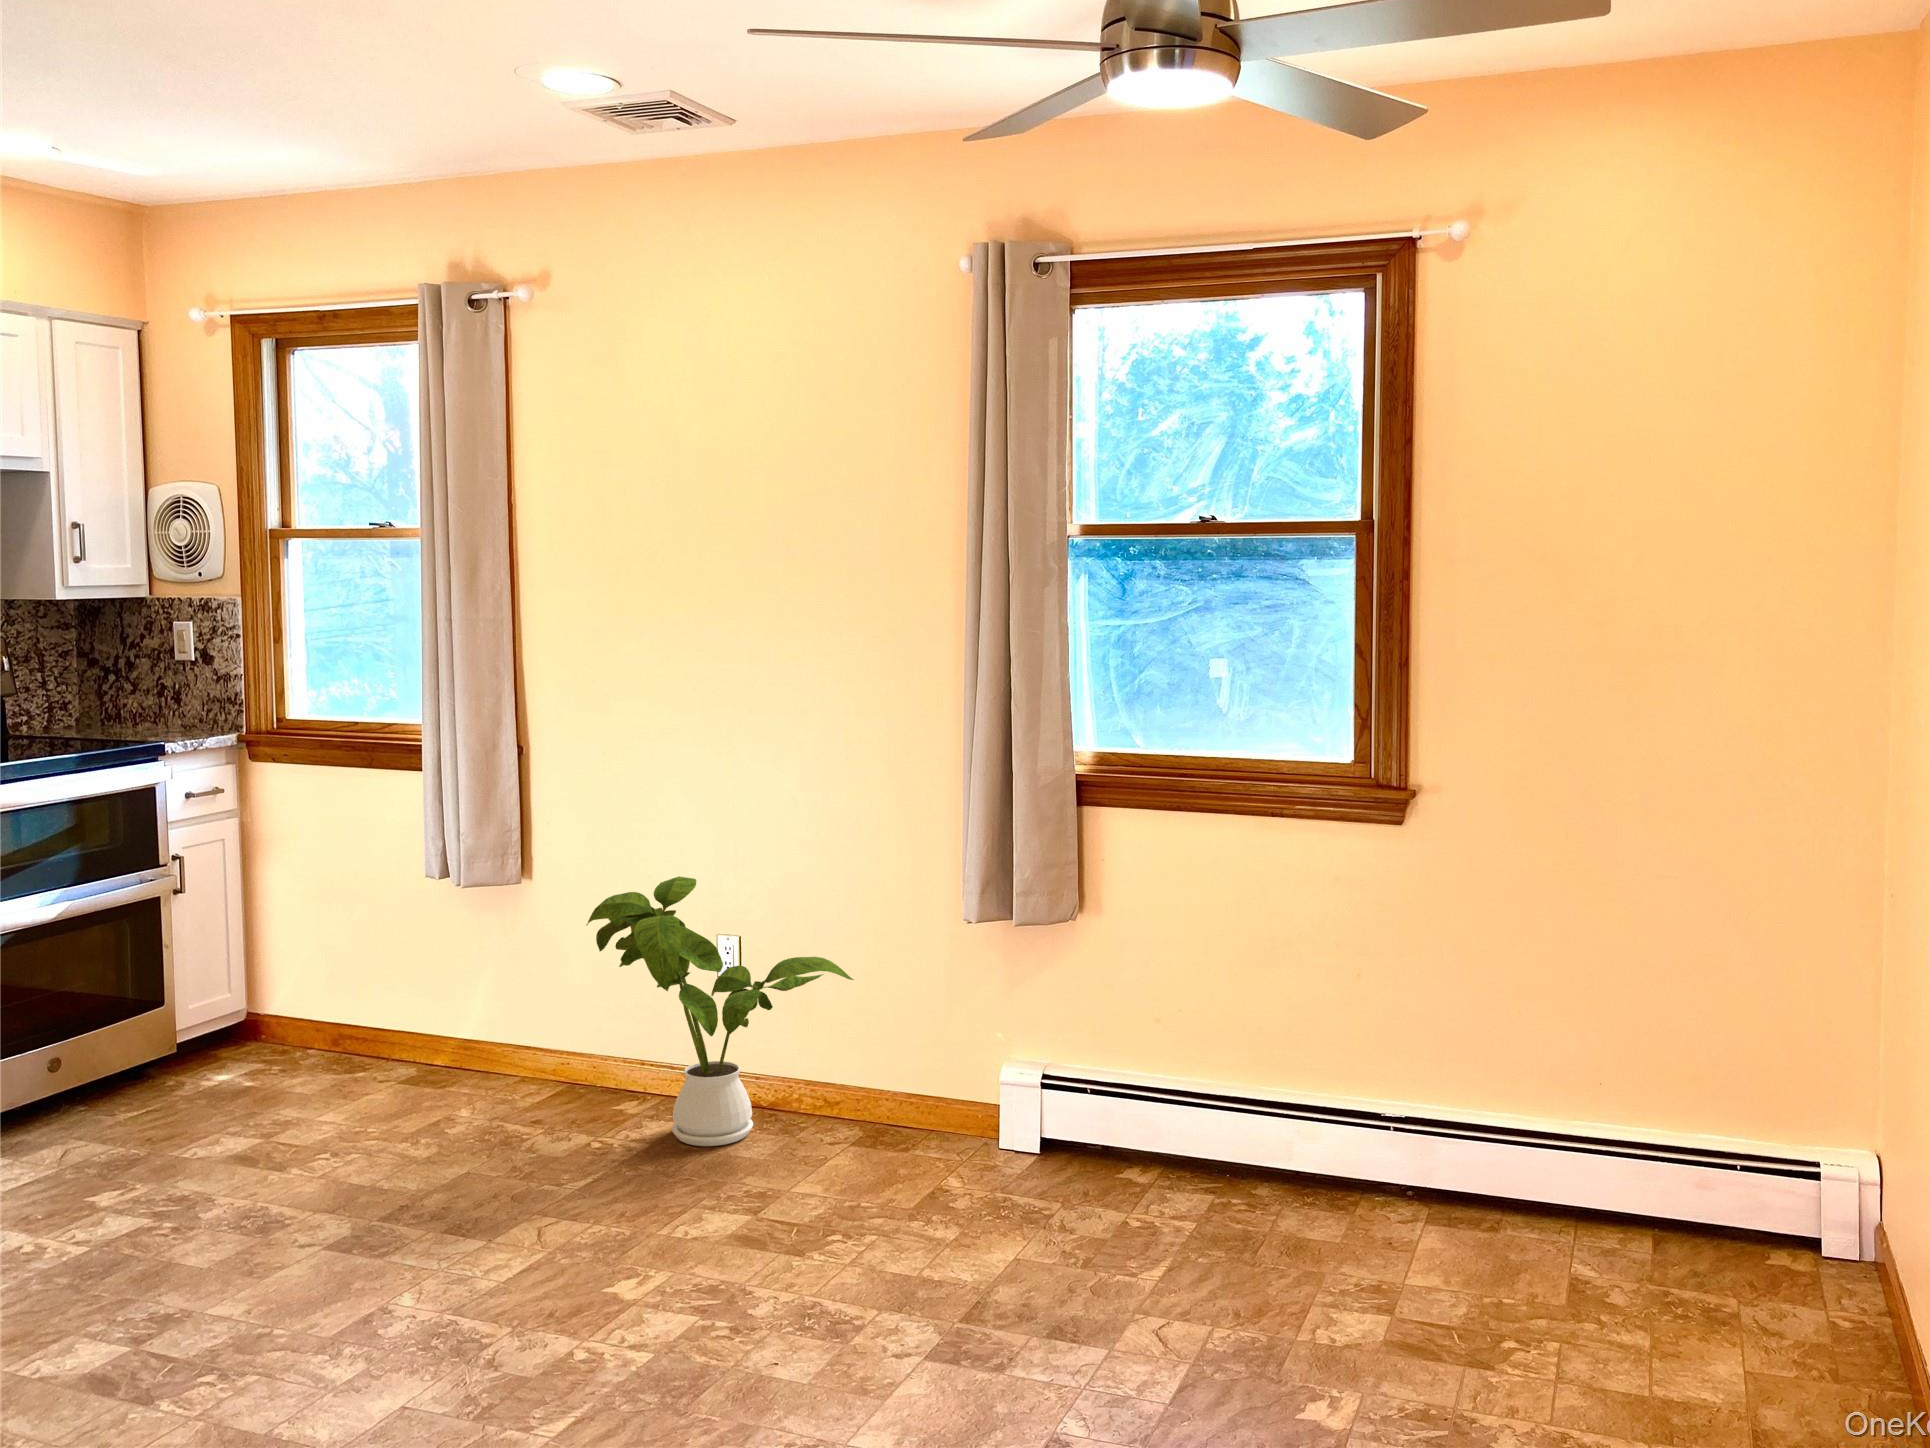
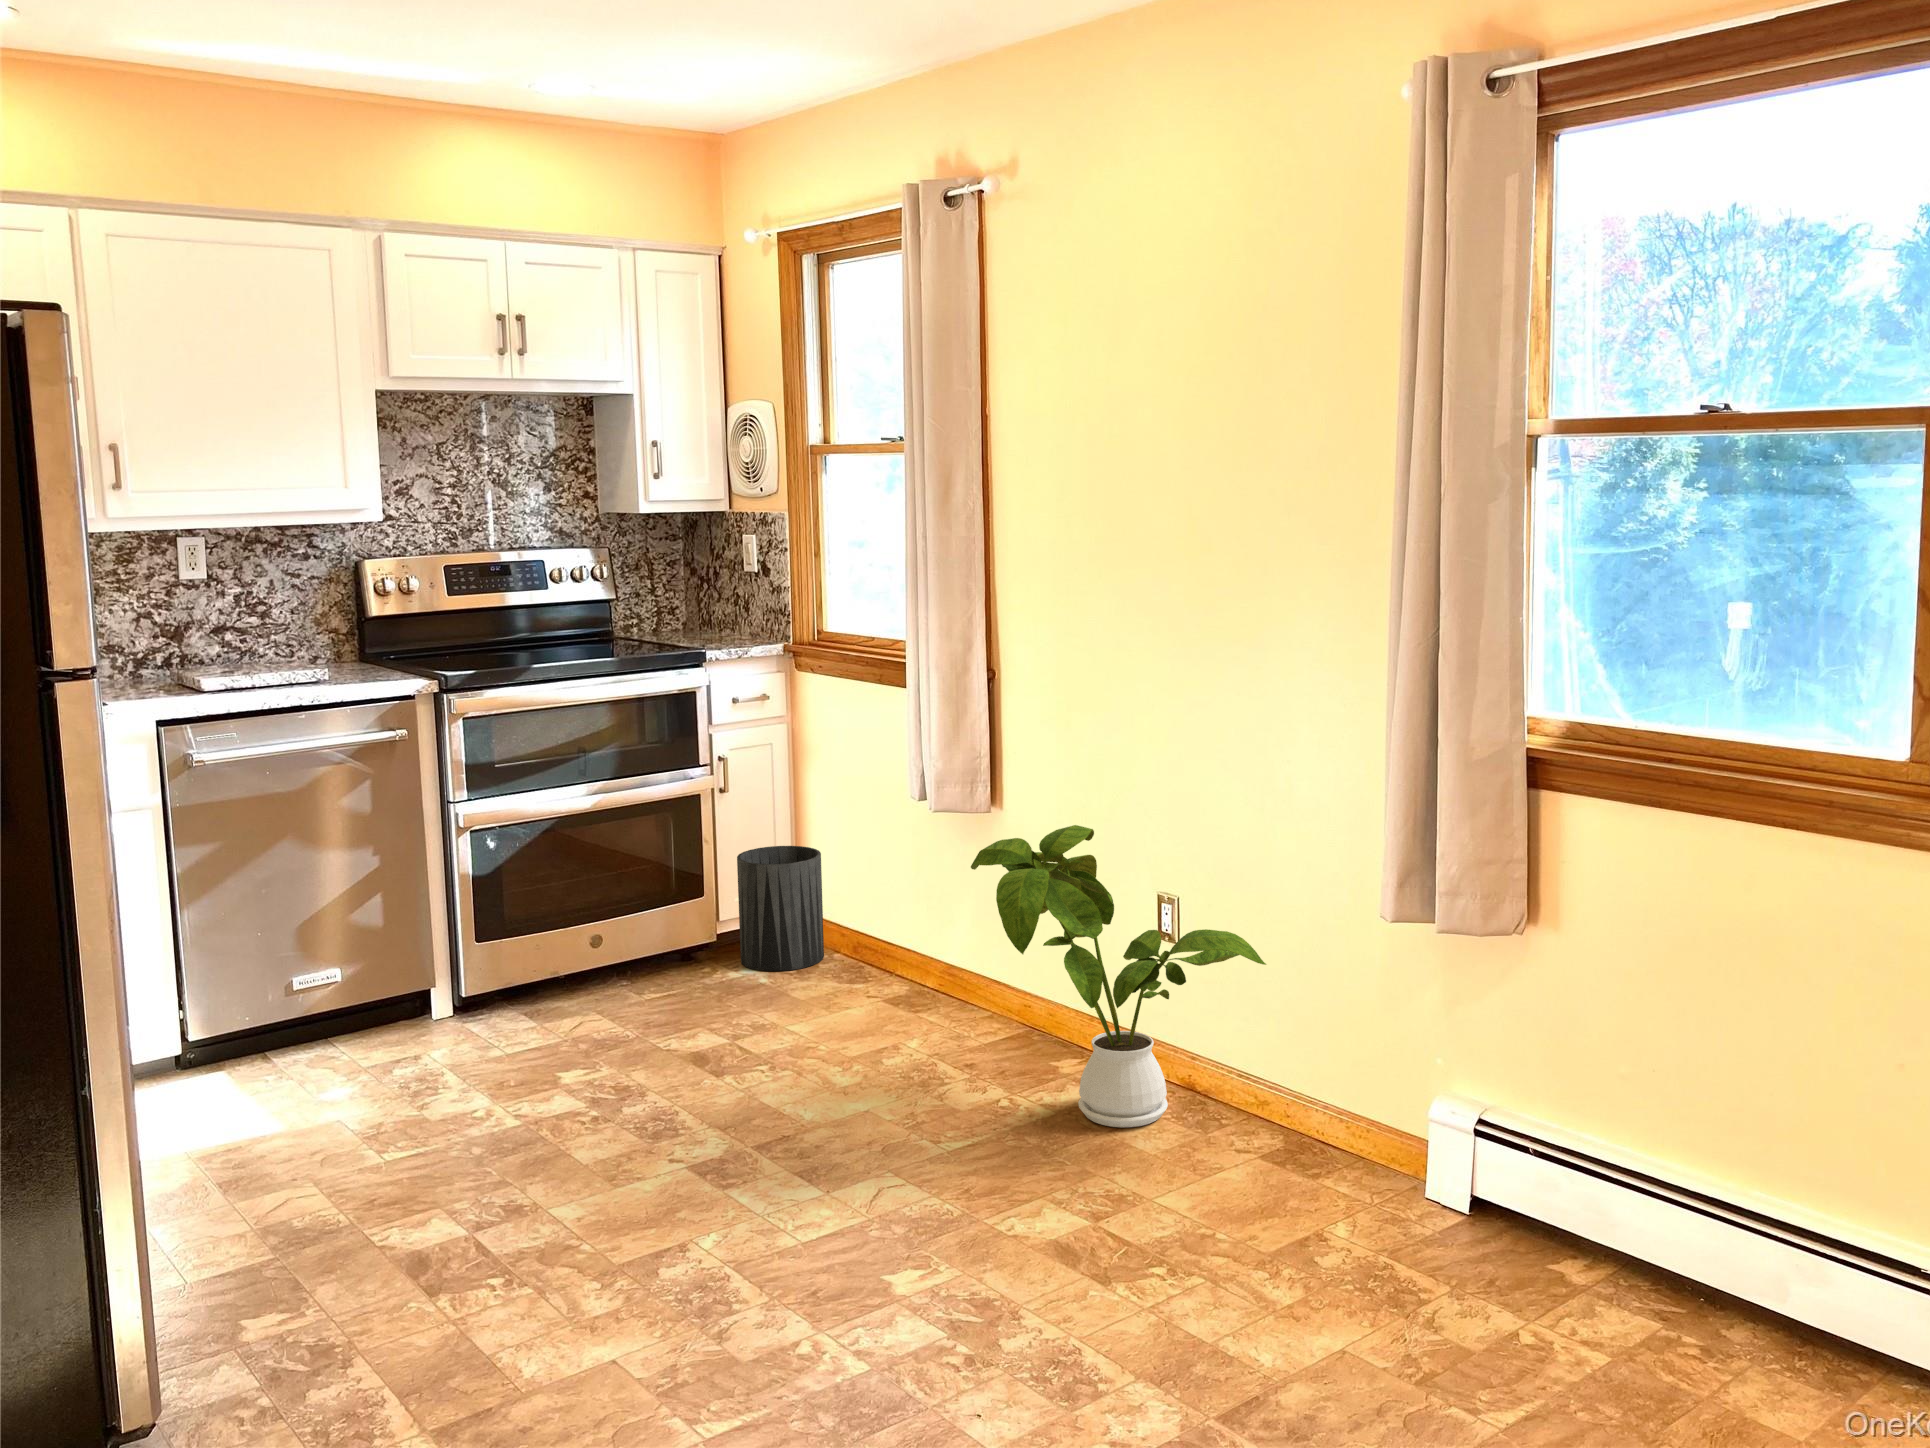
trash can: none [199,944,298,1076] -> present [737,846,824,971]

